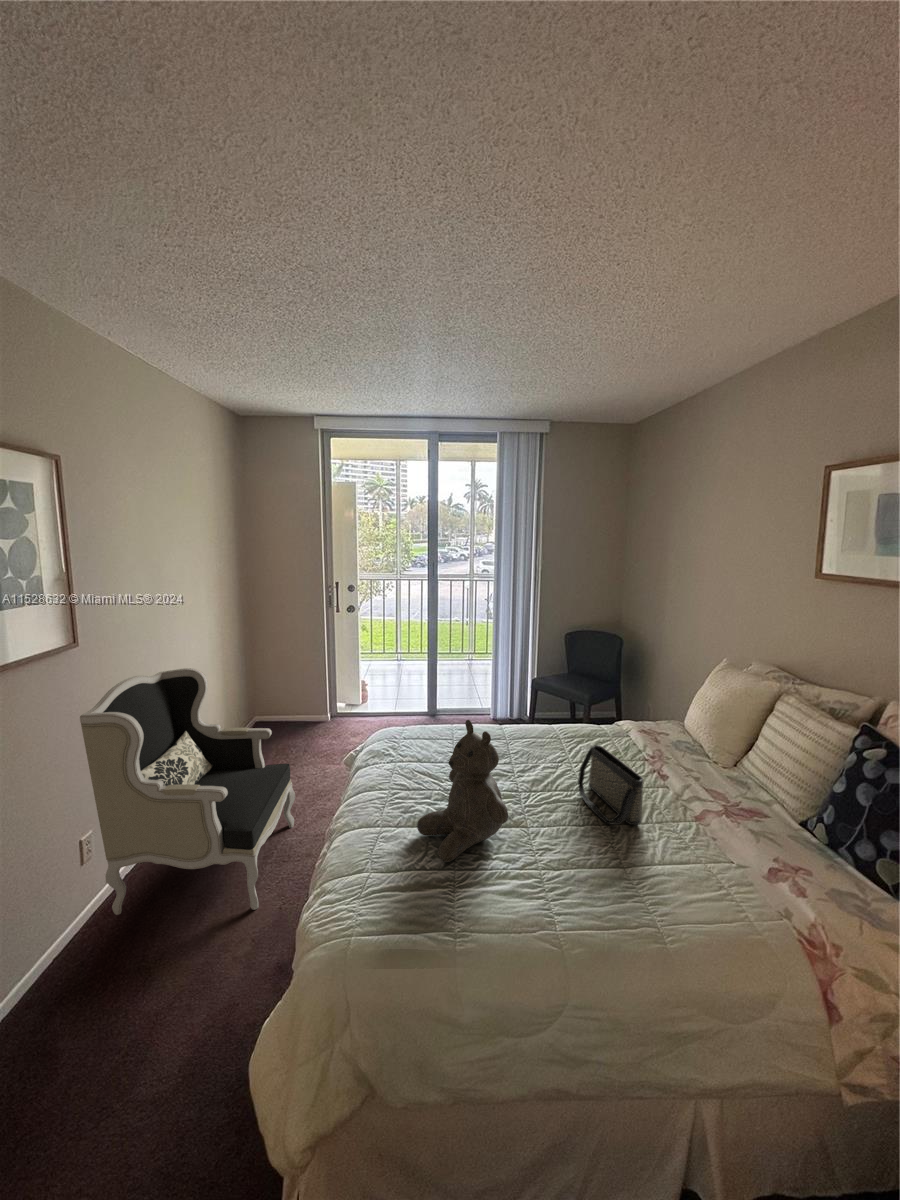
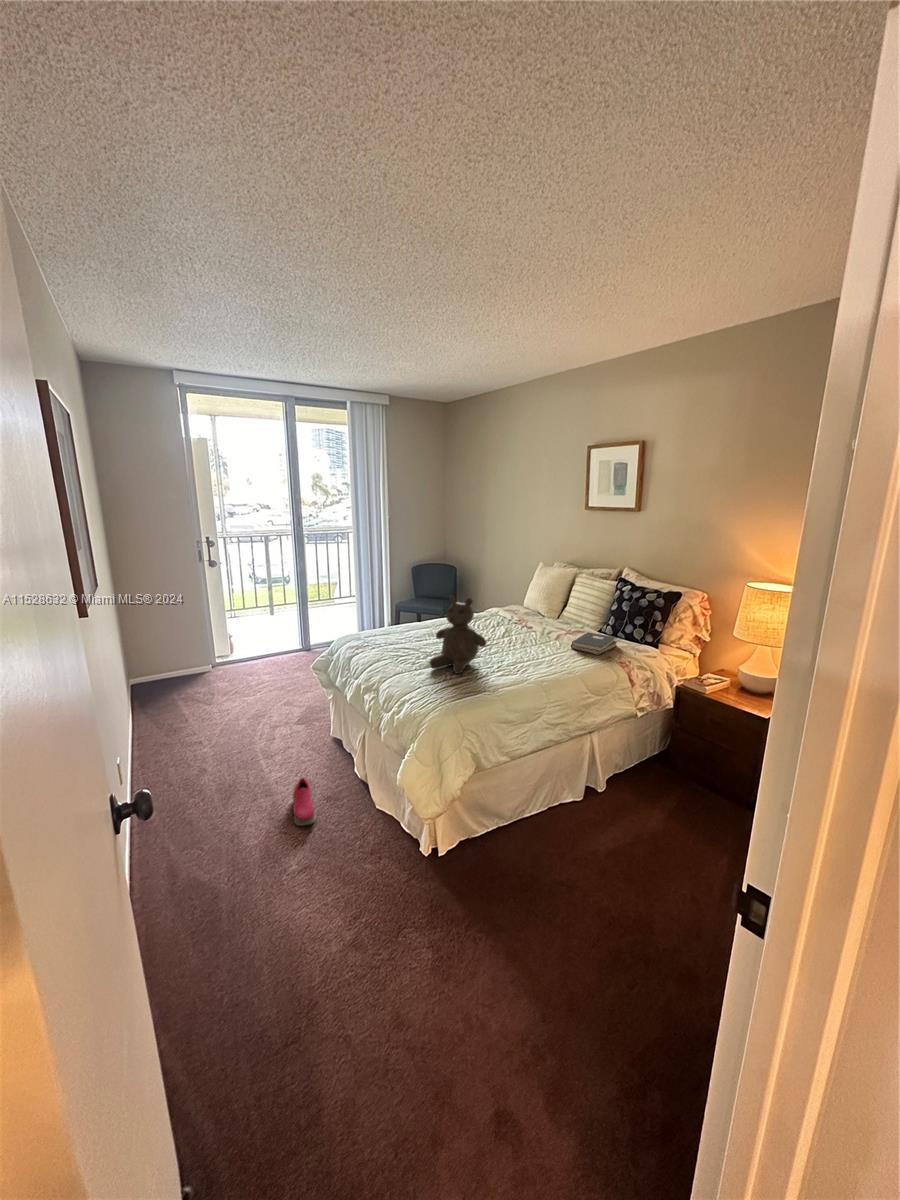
armchair: present [80,668,295,915] -> none [113,613,280,820]
handbag: present [578,745,643,825] -> none [494,611,536,647]
hardback book: none [707,827,826,899] -> present [571,632,617,655]
shoe: none [209,927,266,1014] -> present [293,778,315,826]

